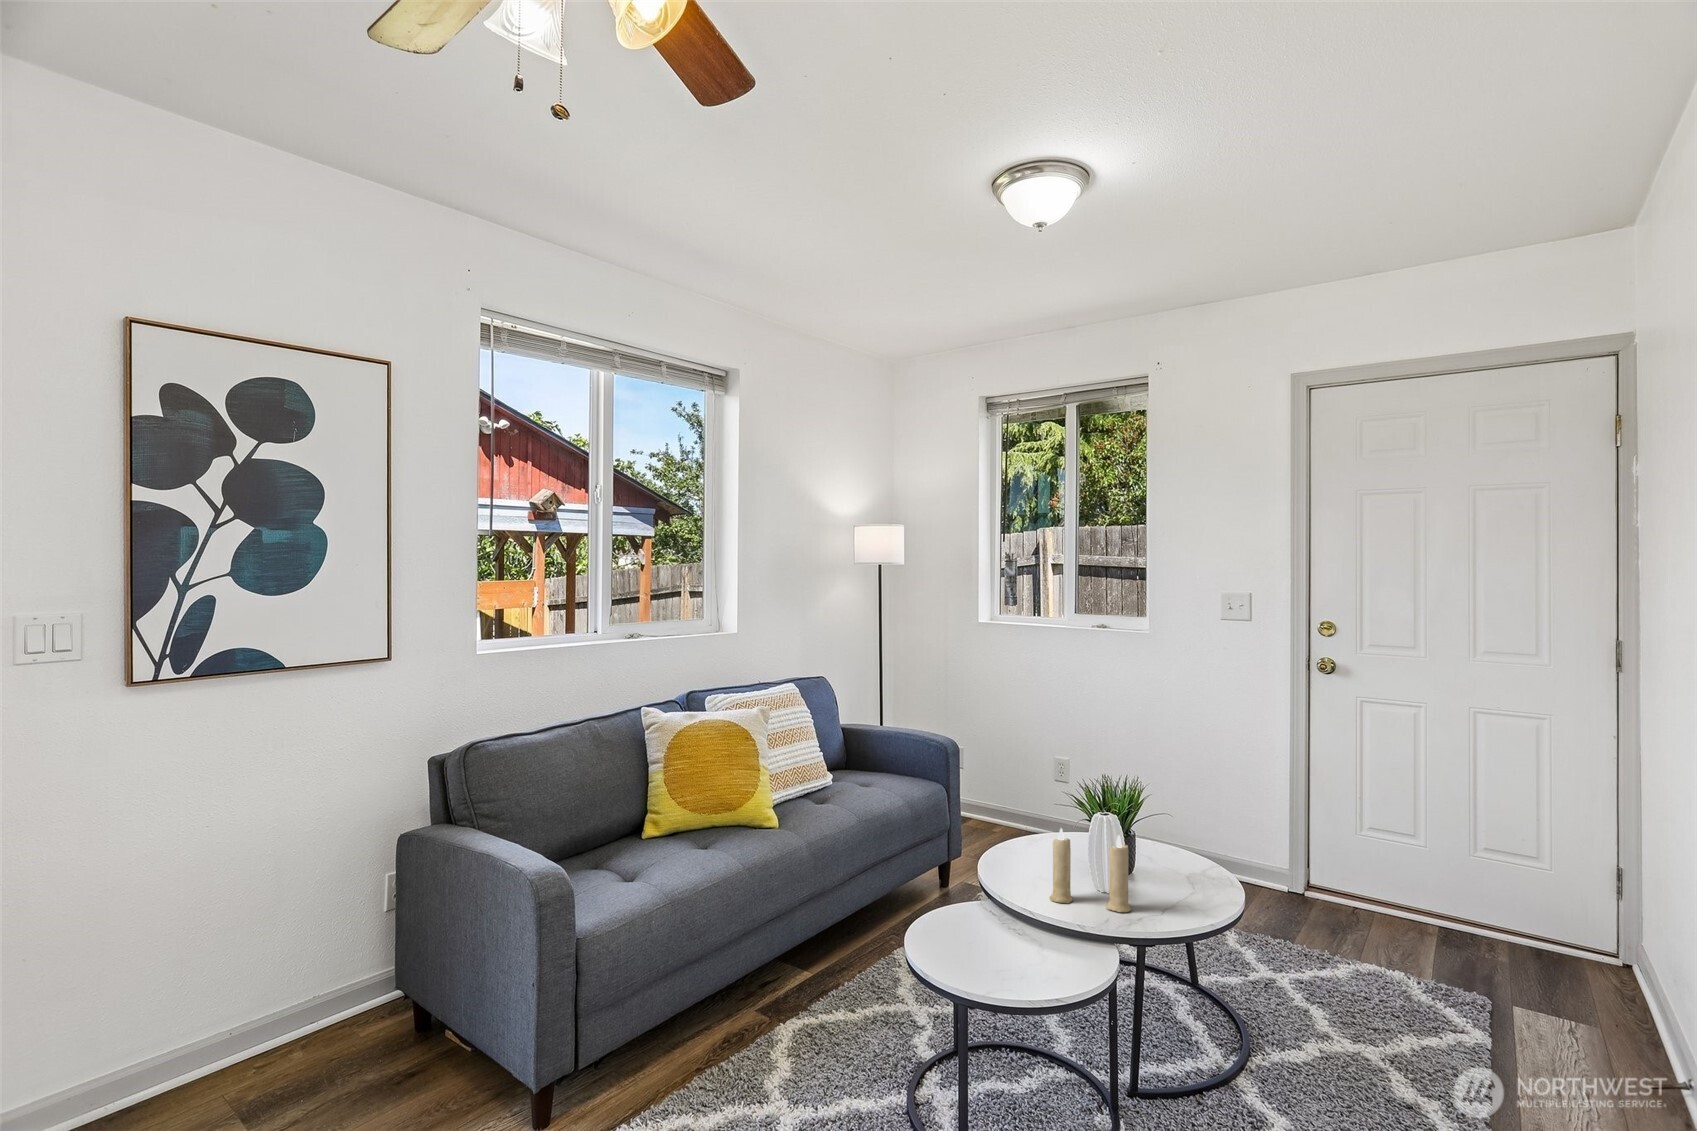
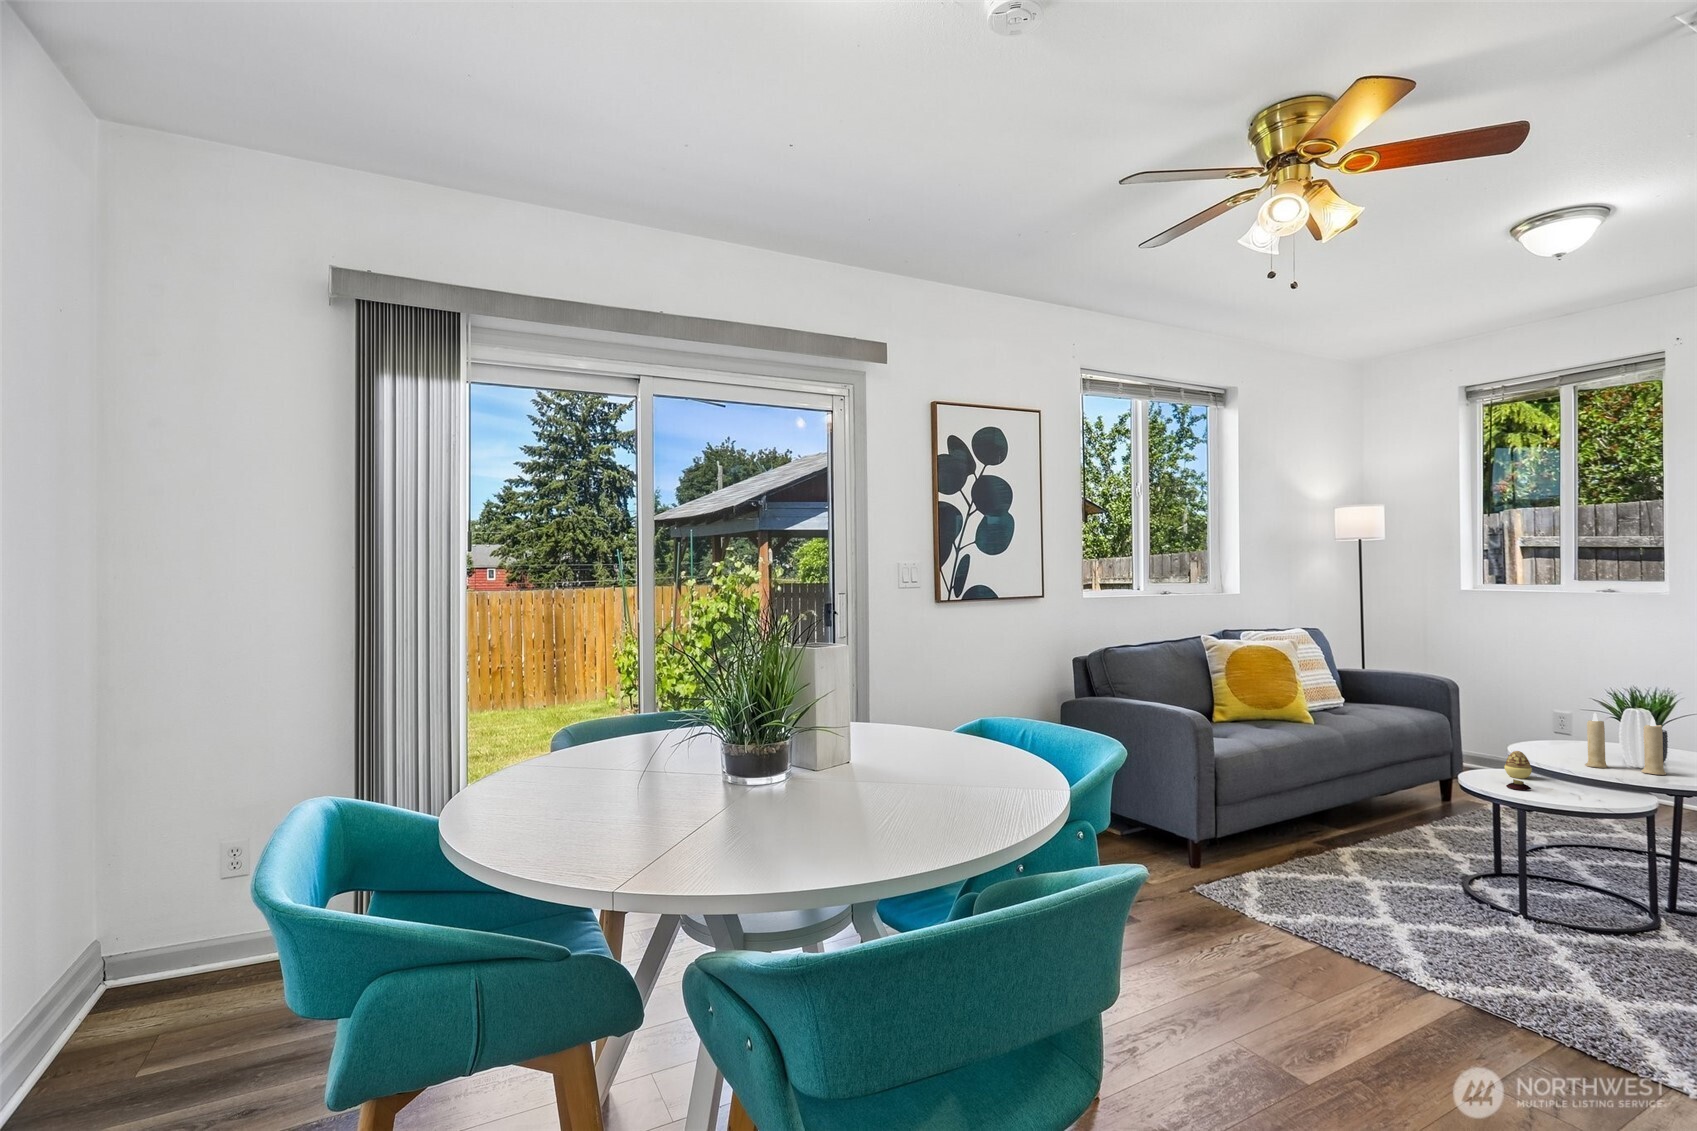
decorative egg: none [950,906,981,966] -> present [1505,751,1532,790]

